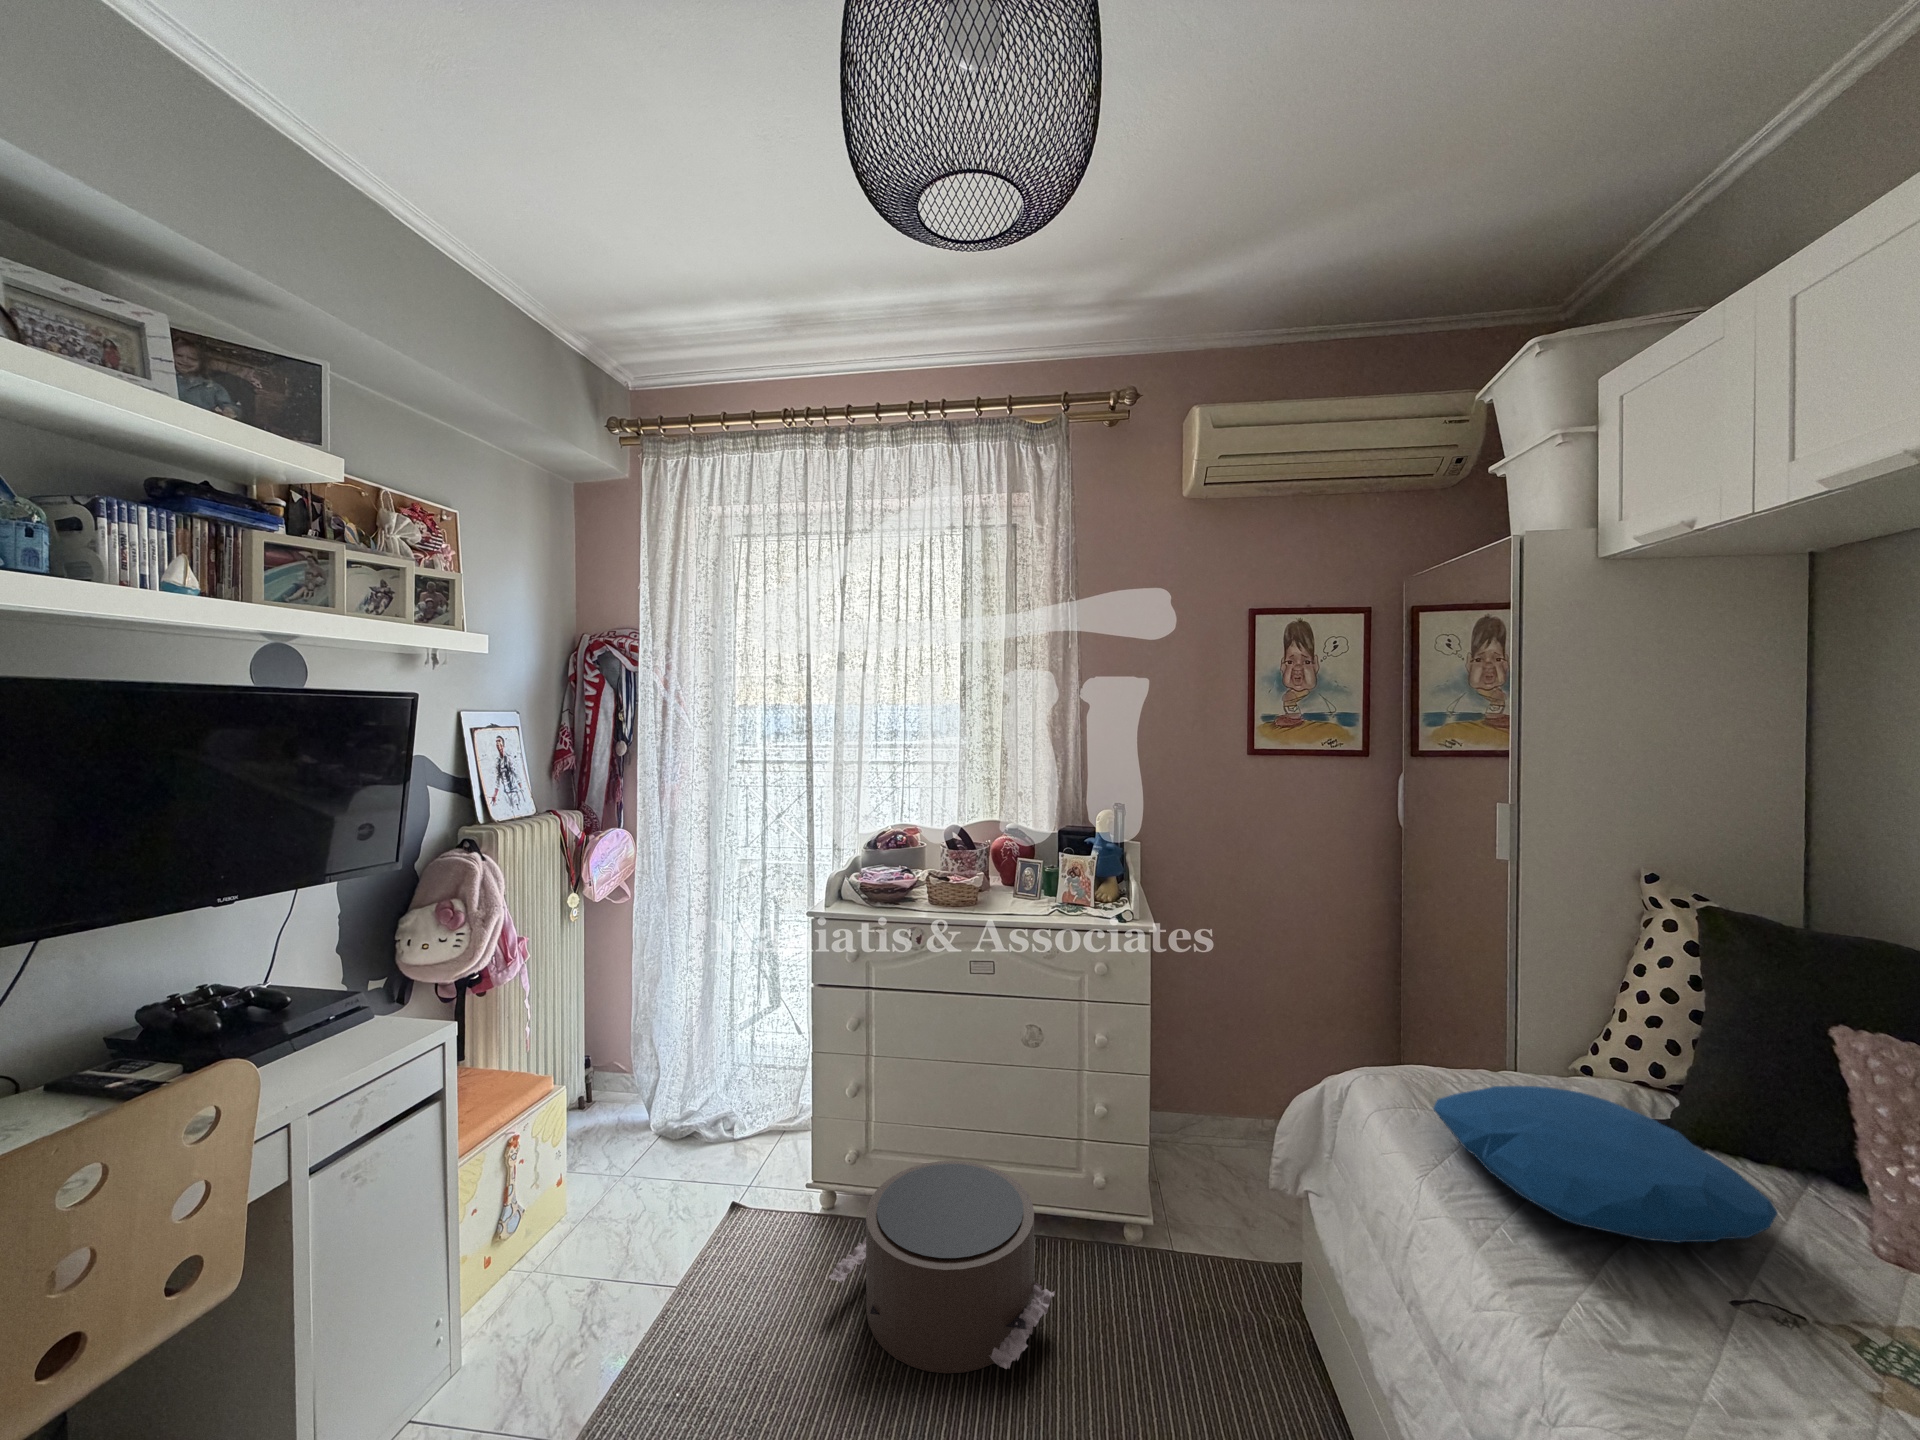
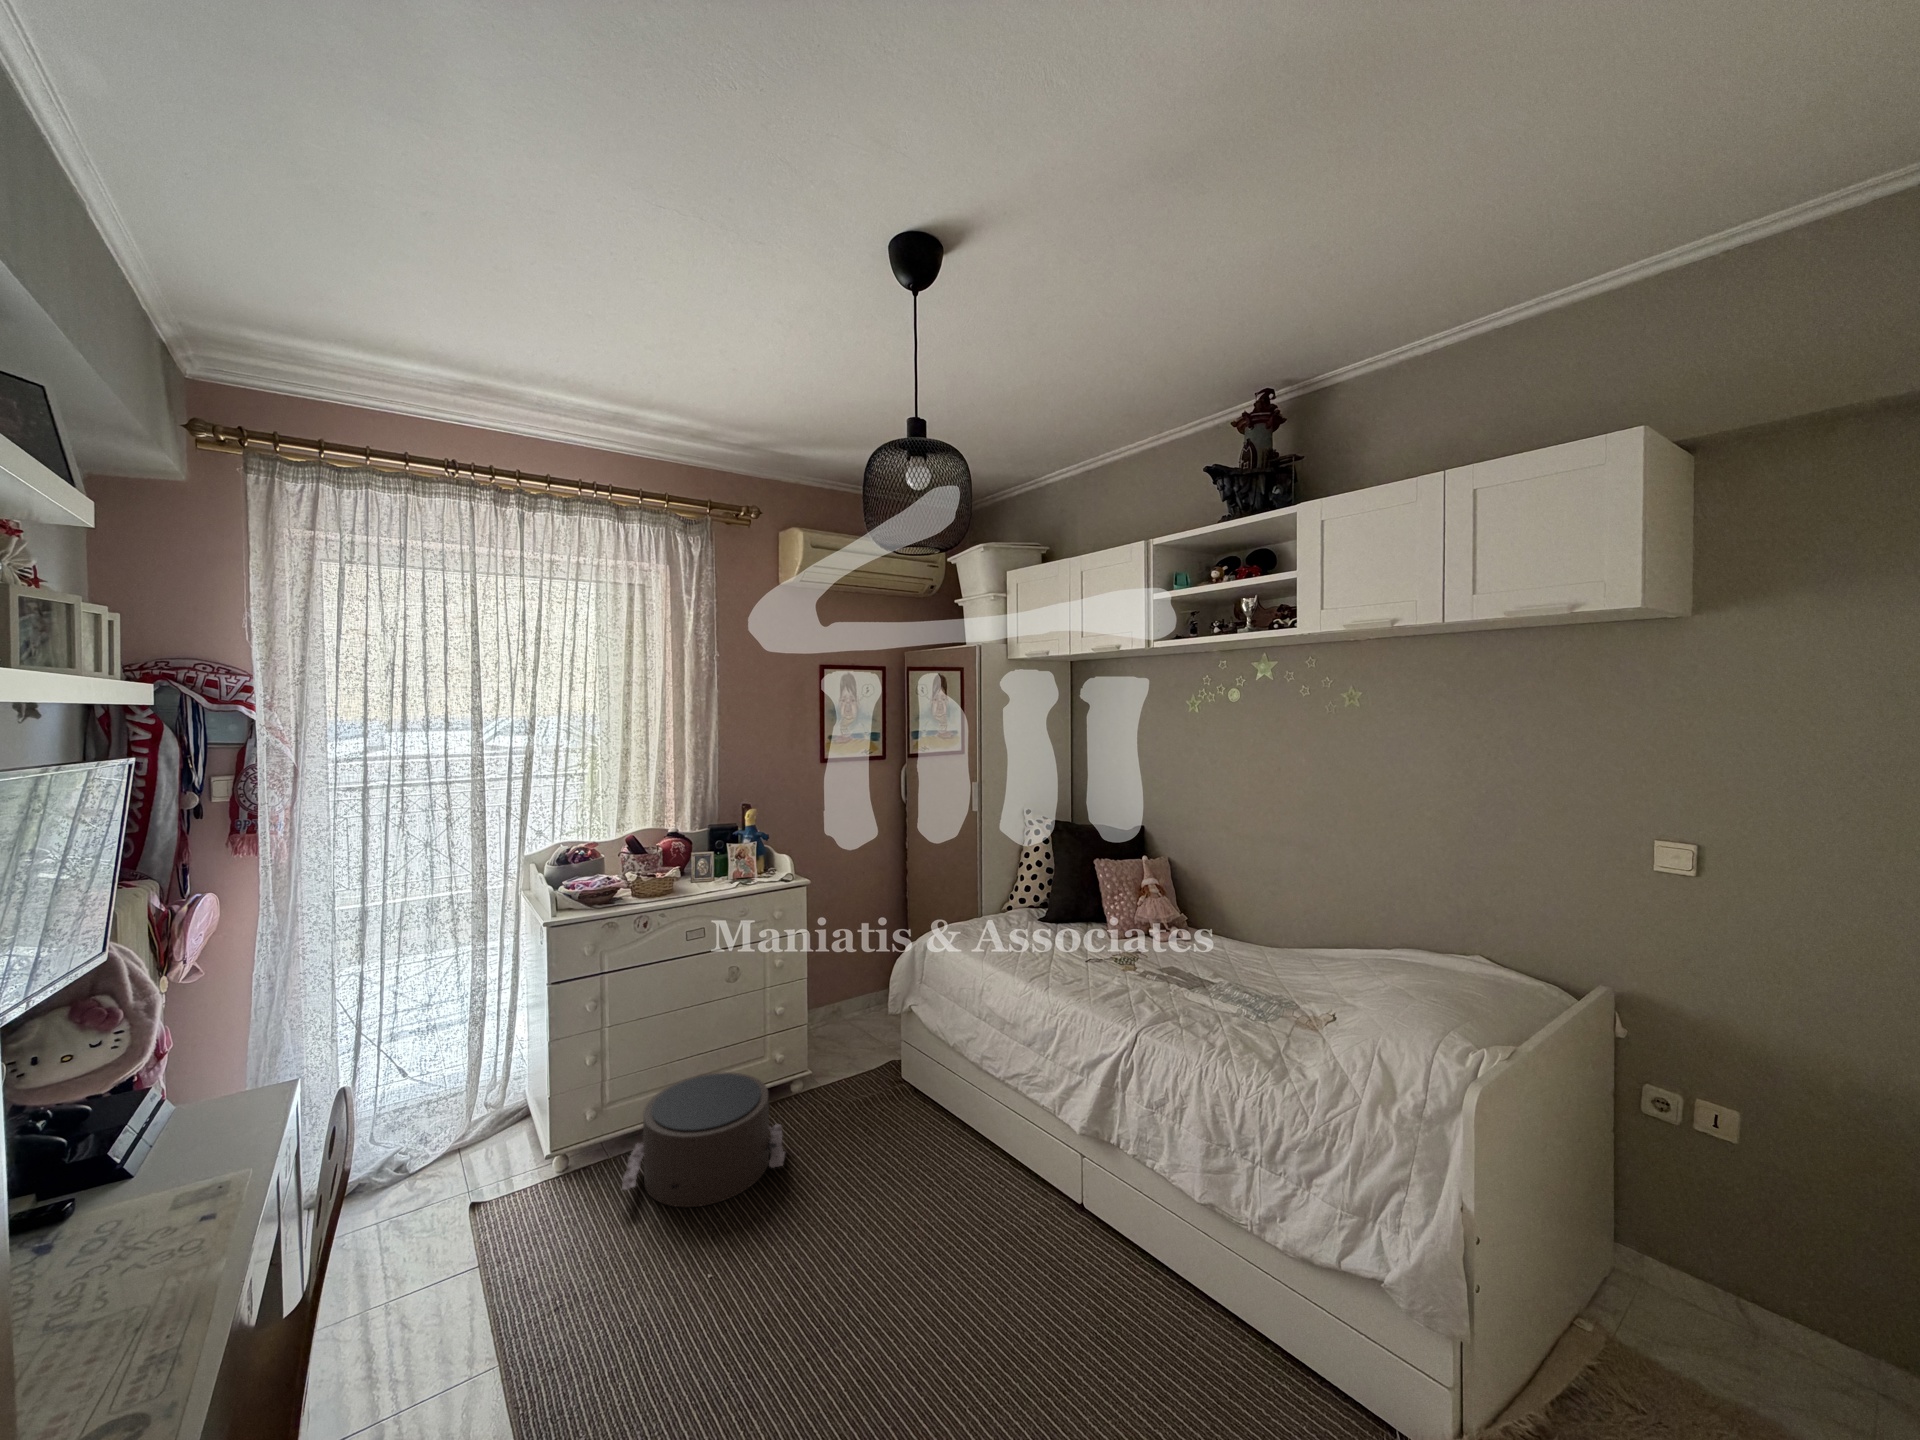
pillow: present [1433,1086,1777,1243] -> none [977,910,1092,955]

